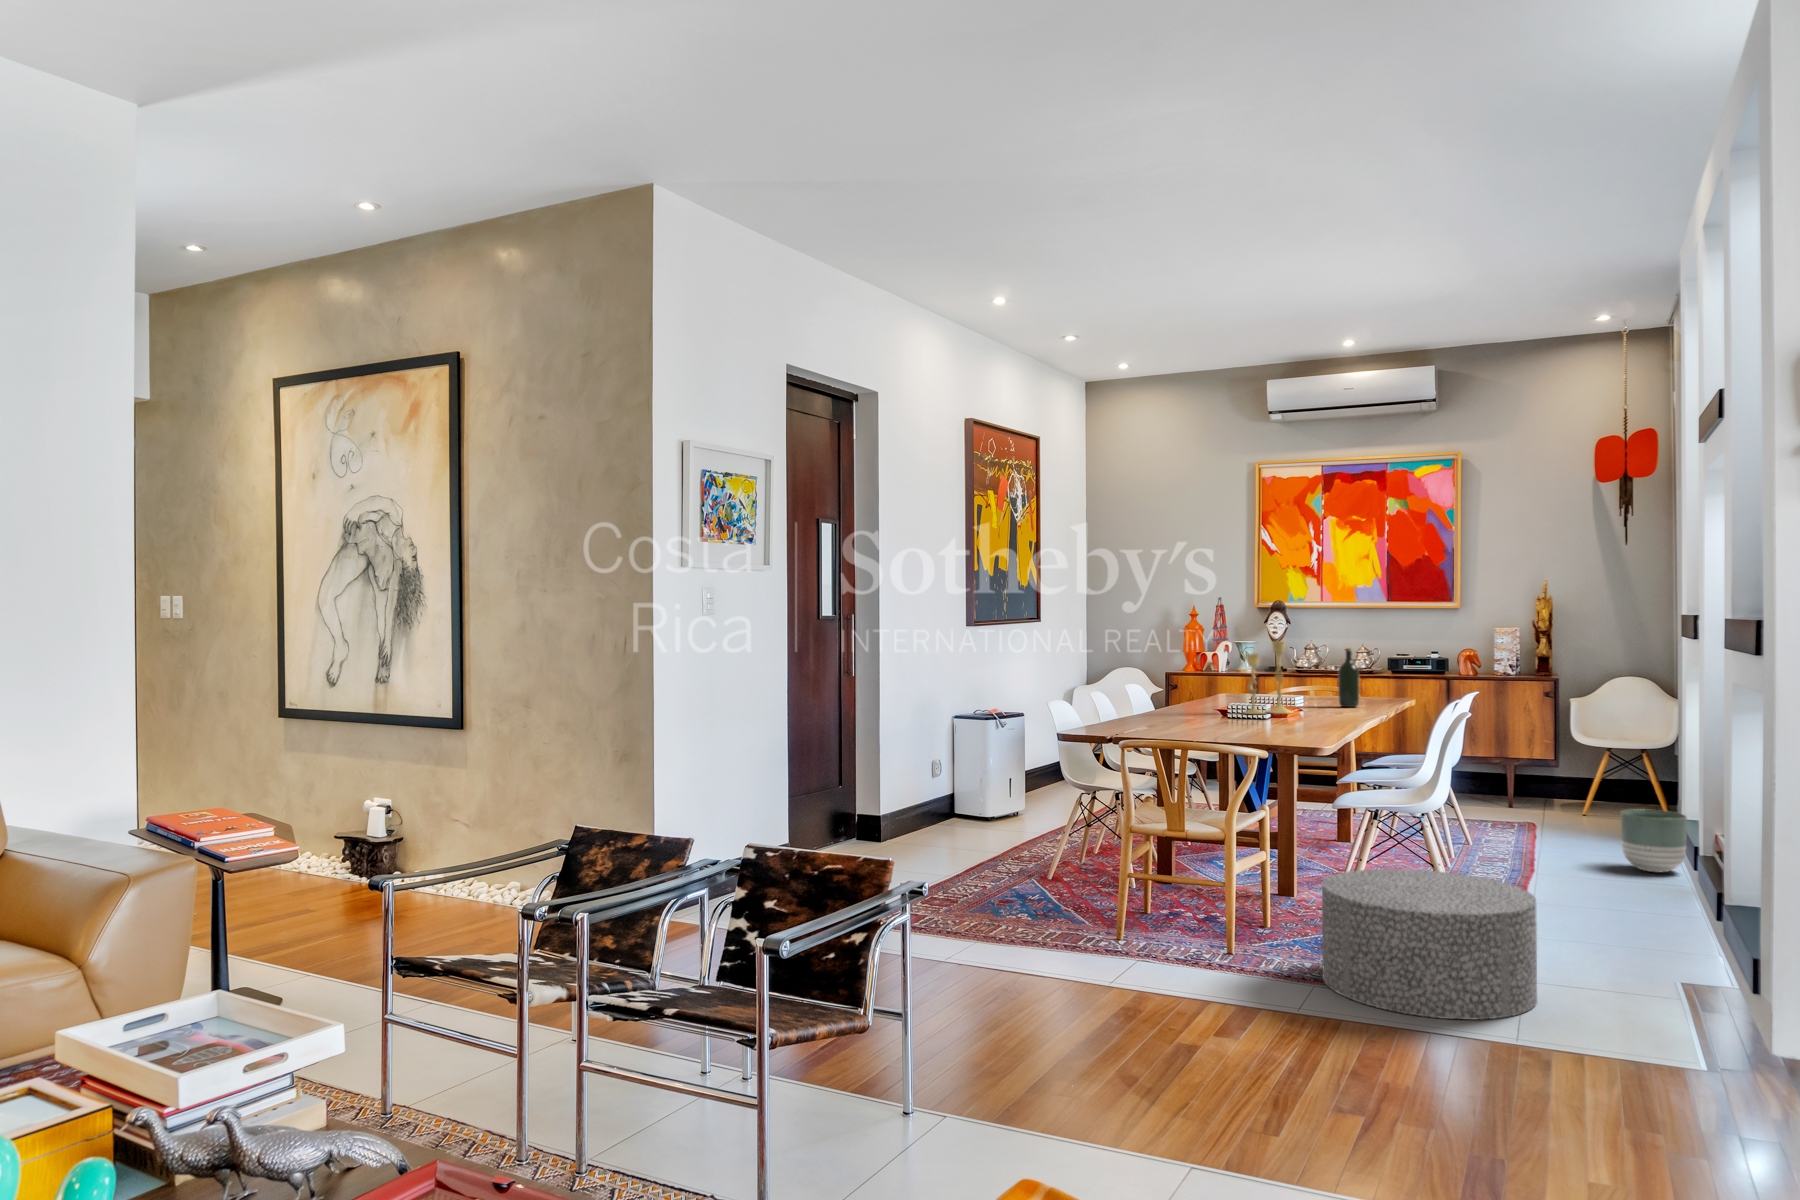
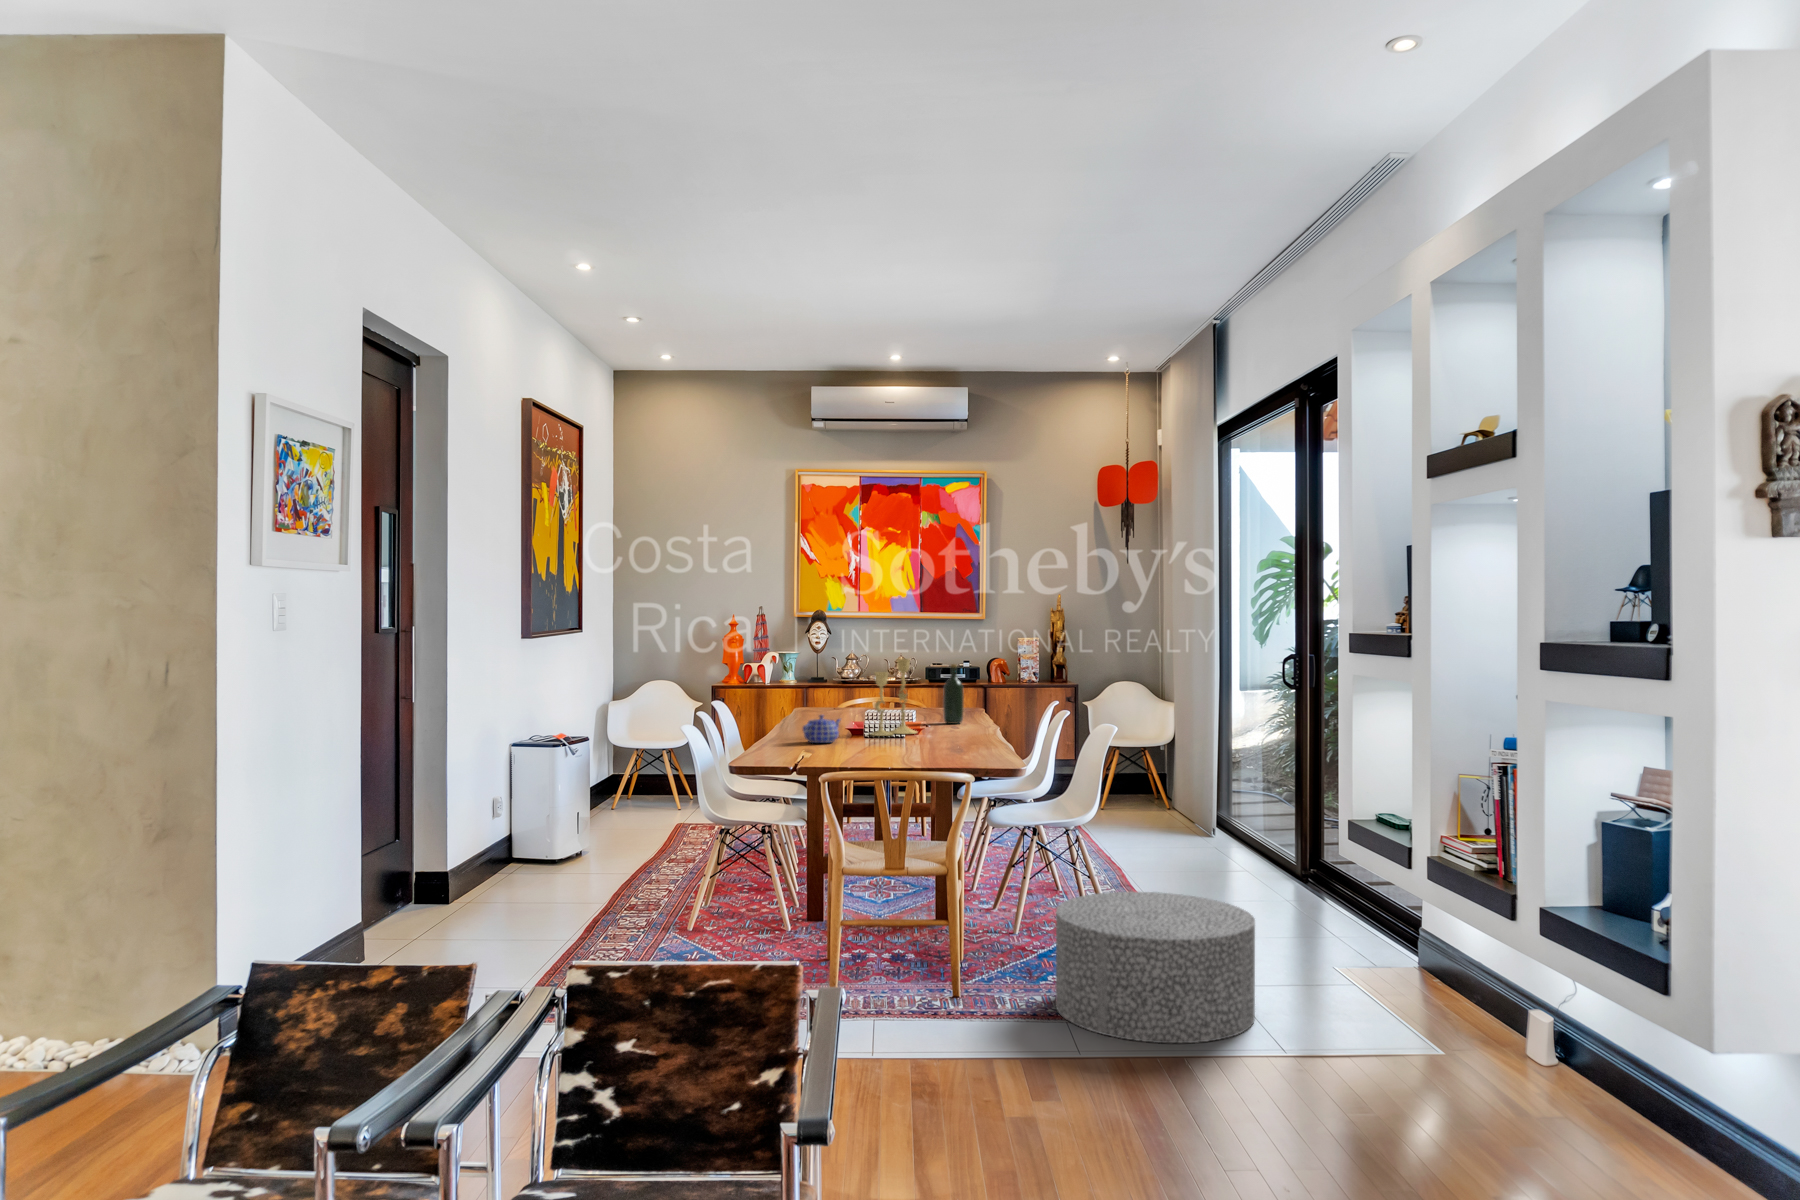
teapot: none [1163,692,1207,718] -> present [803,715,840,743]
planter: present [1620,809,1687,872] -> none [1179,808,1231,865]

